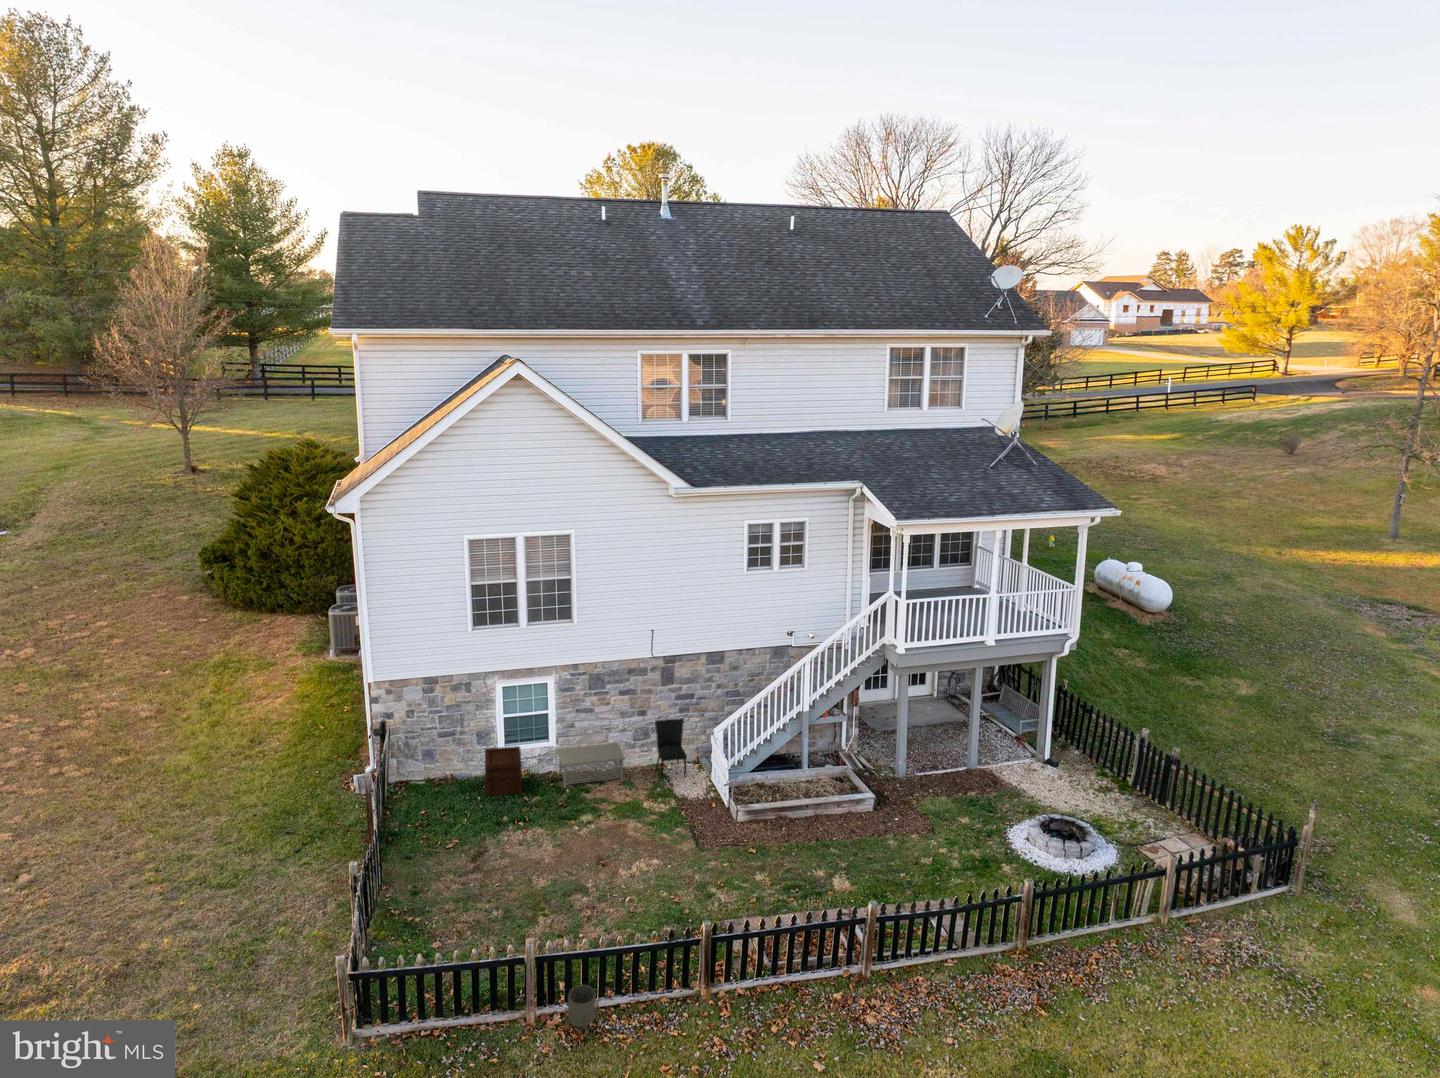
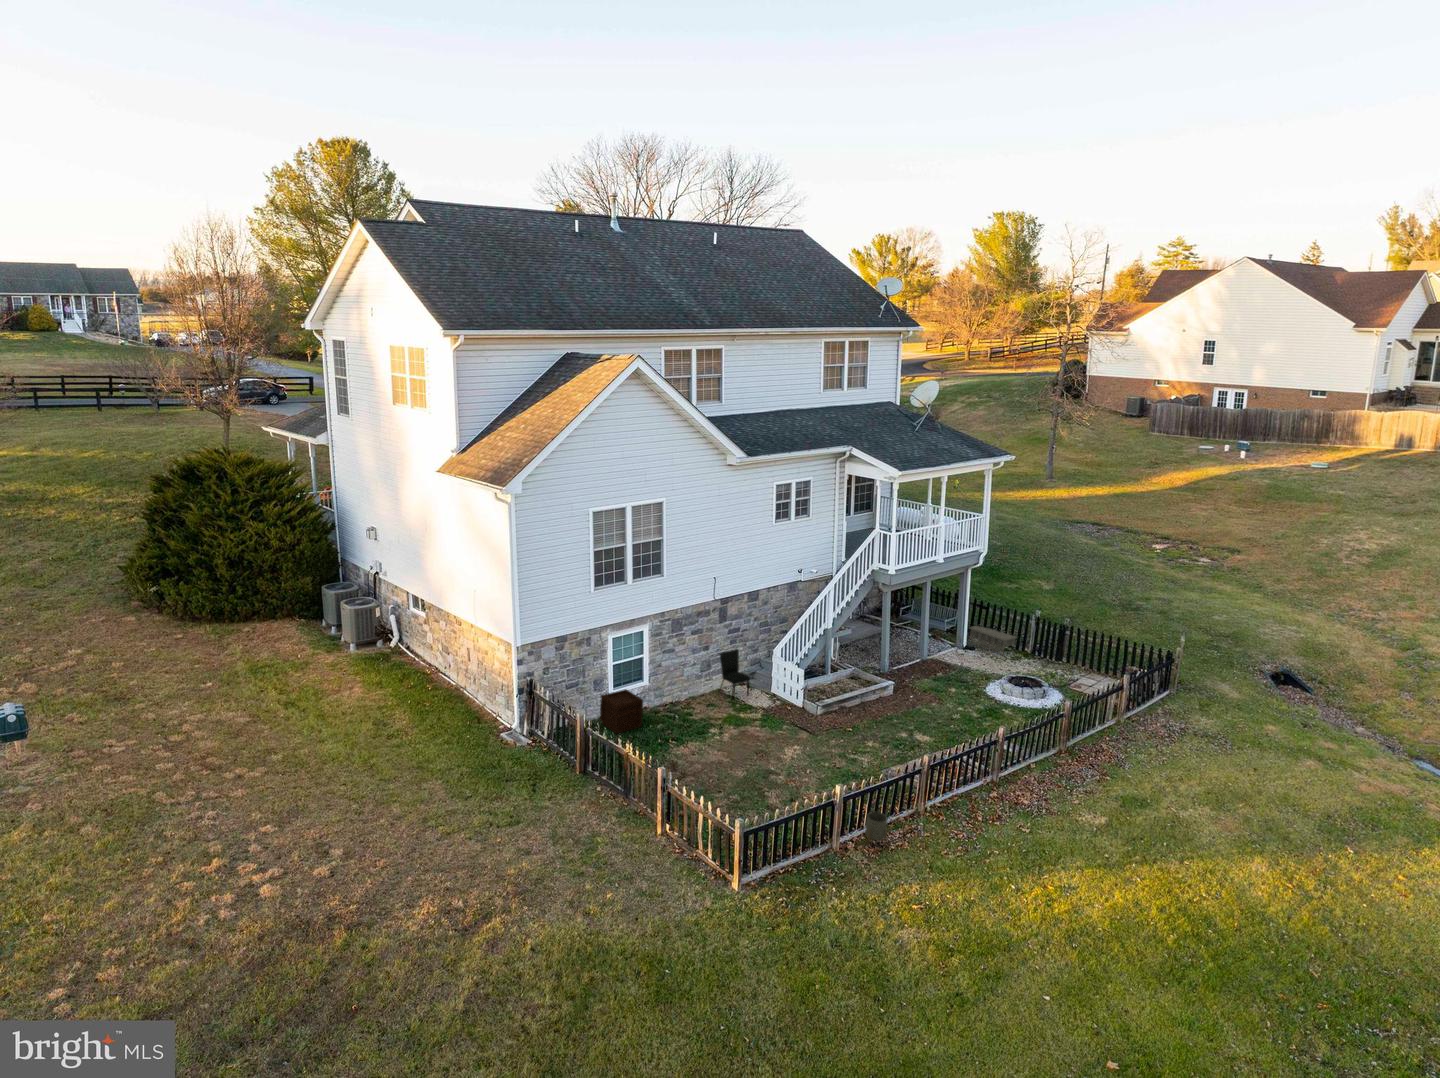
storage bench: present [557,742,625,788] -> present [970,626,1017,656]

